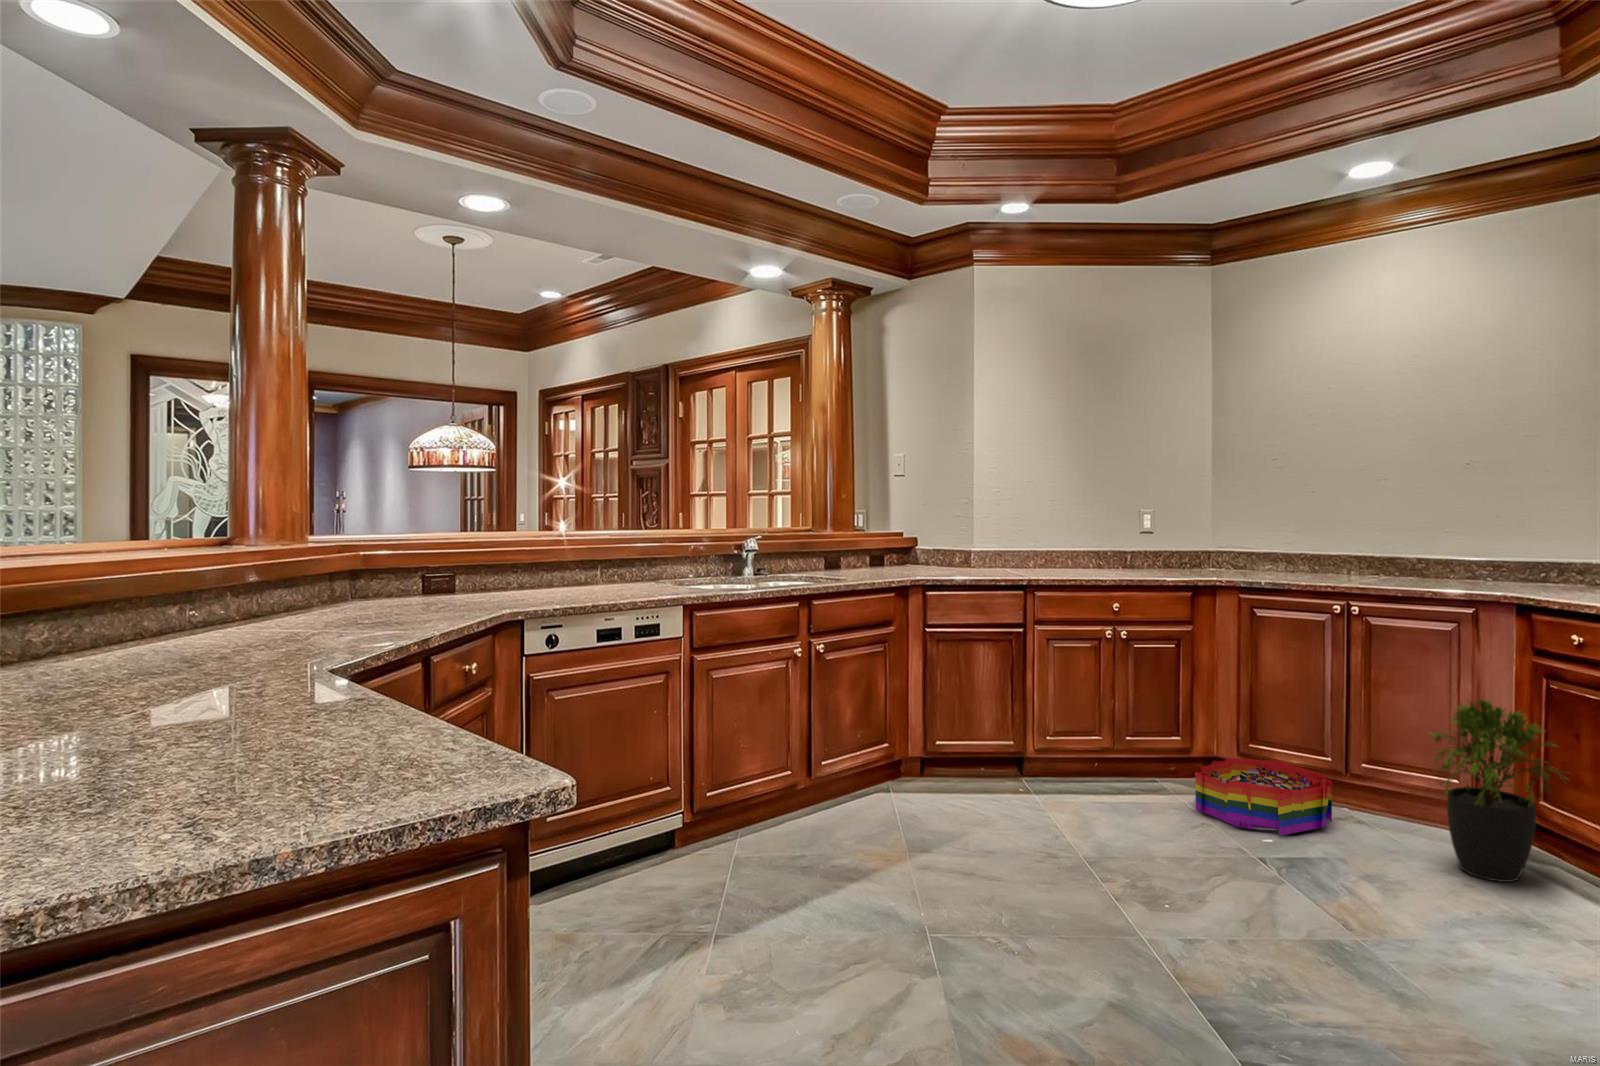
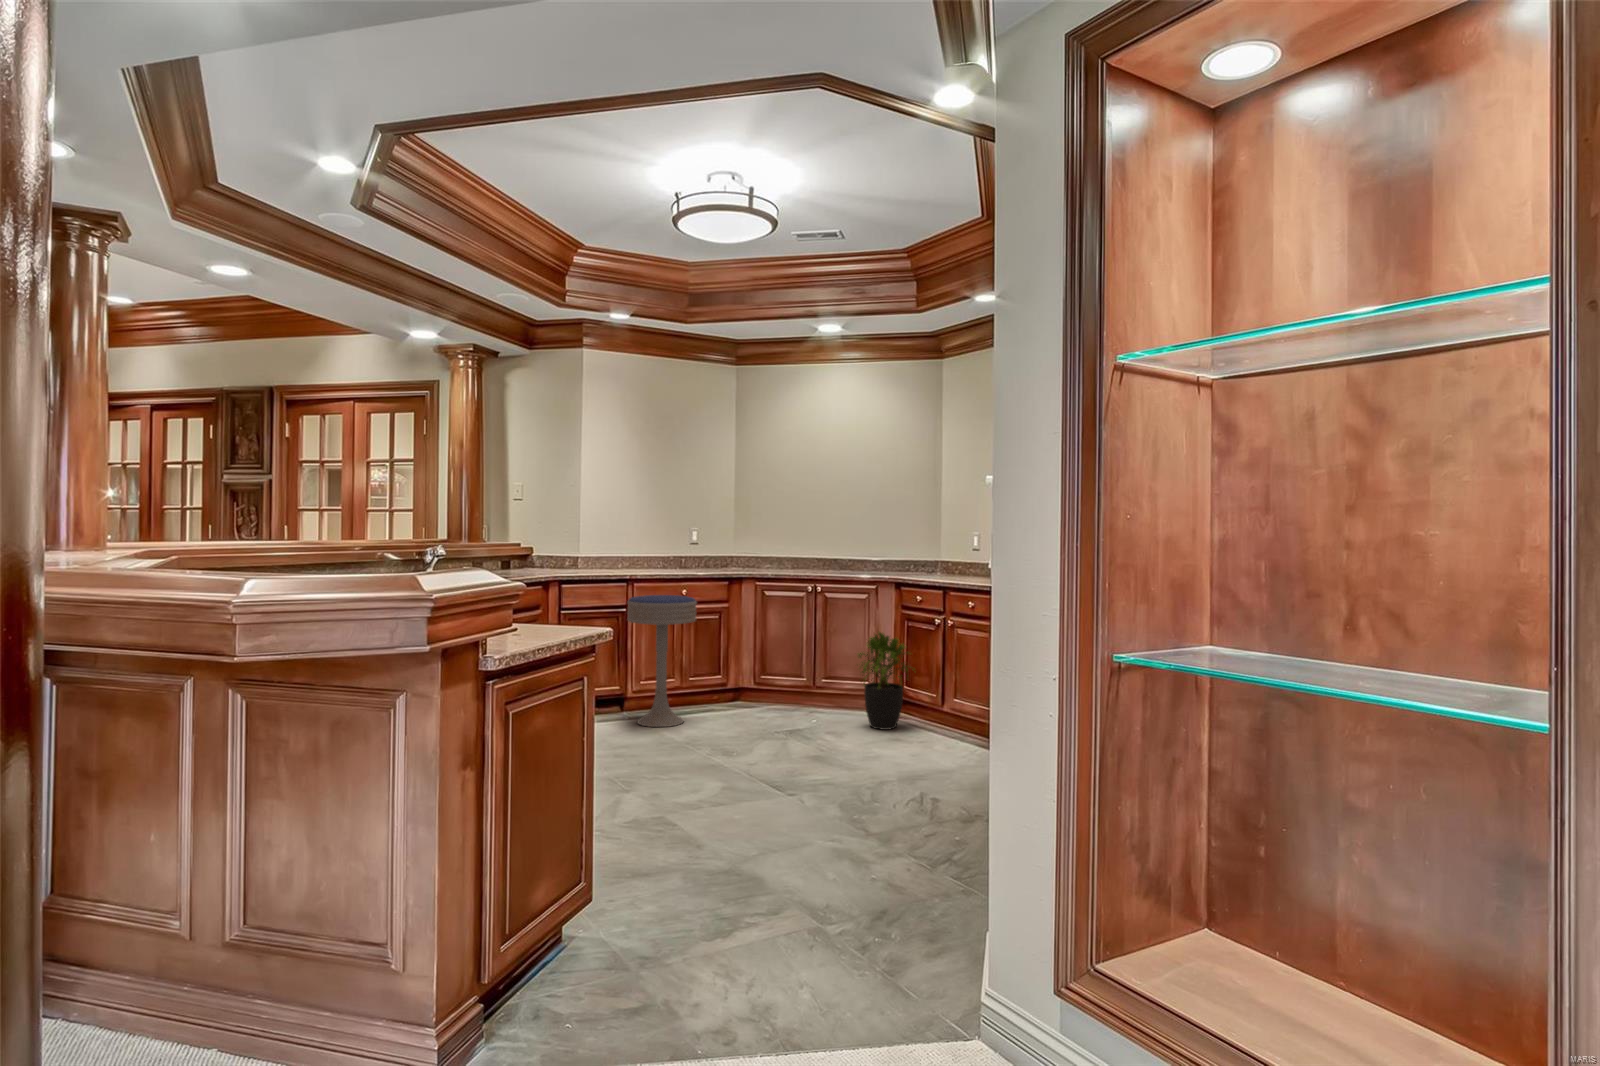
bar stool: none [1026,612,1132,813] -> present [627,595,697,727]
storage bin: present [1195,758,1332,836] -> none [733,684,808,724]

